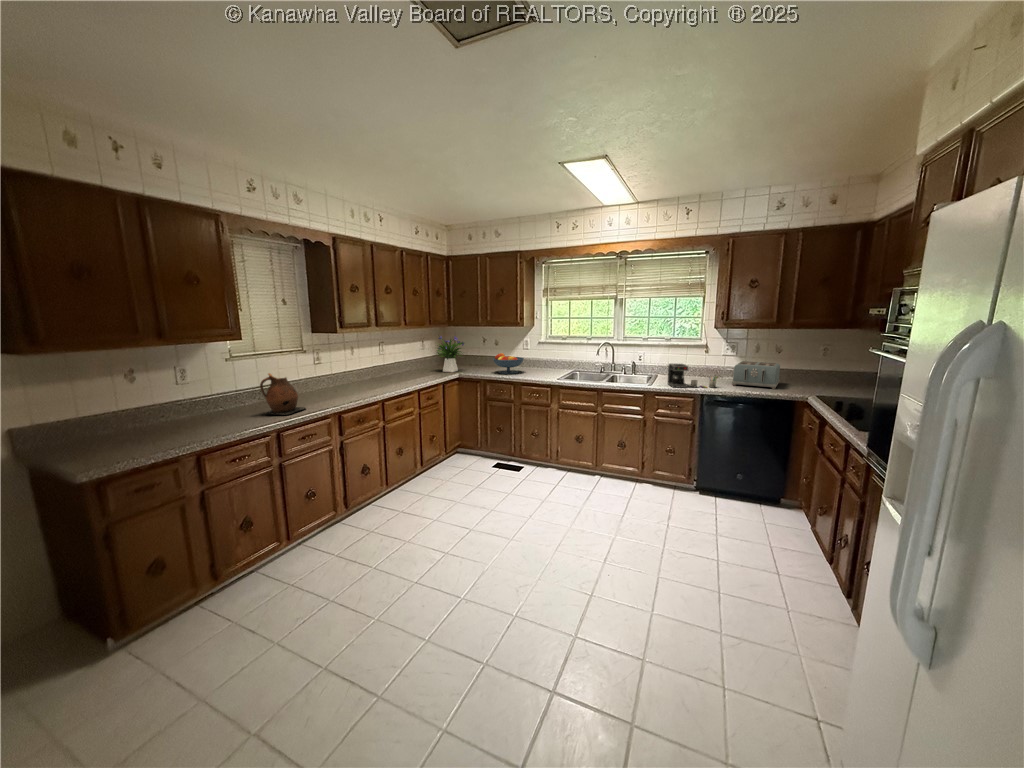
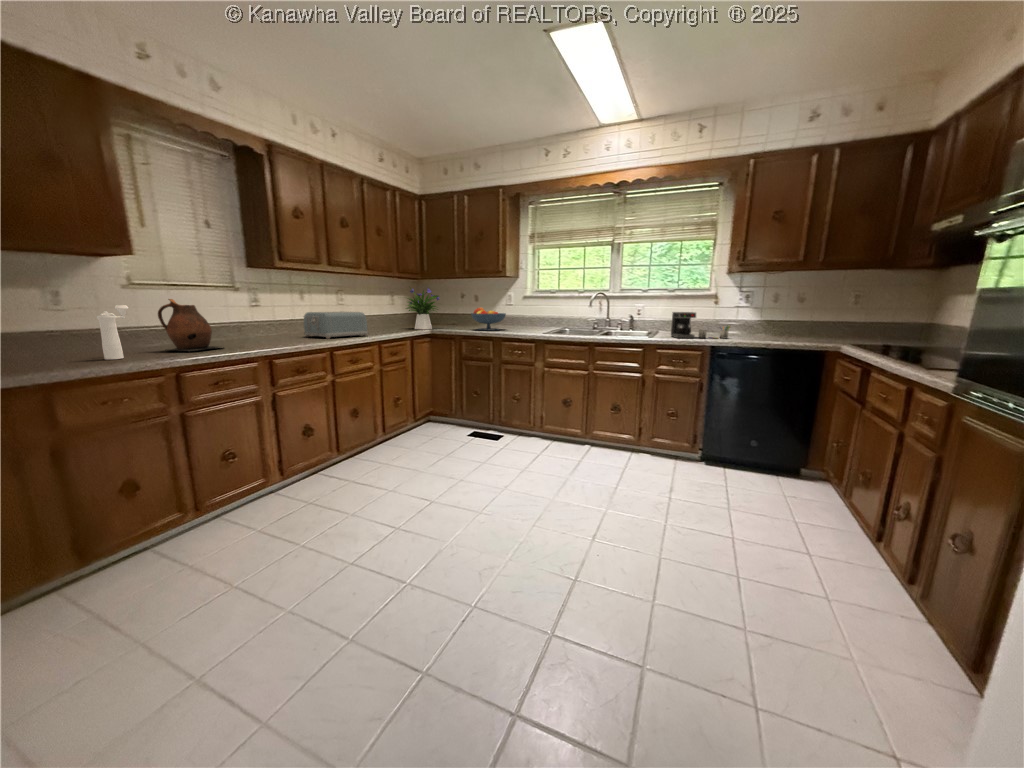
toaster: present [732,361,780,389] -> present [304,311,368,339]
pepper mill: none [227,383,244,428] -> present [96,305,129,359]

